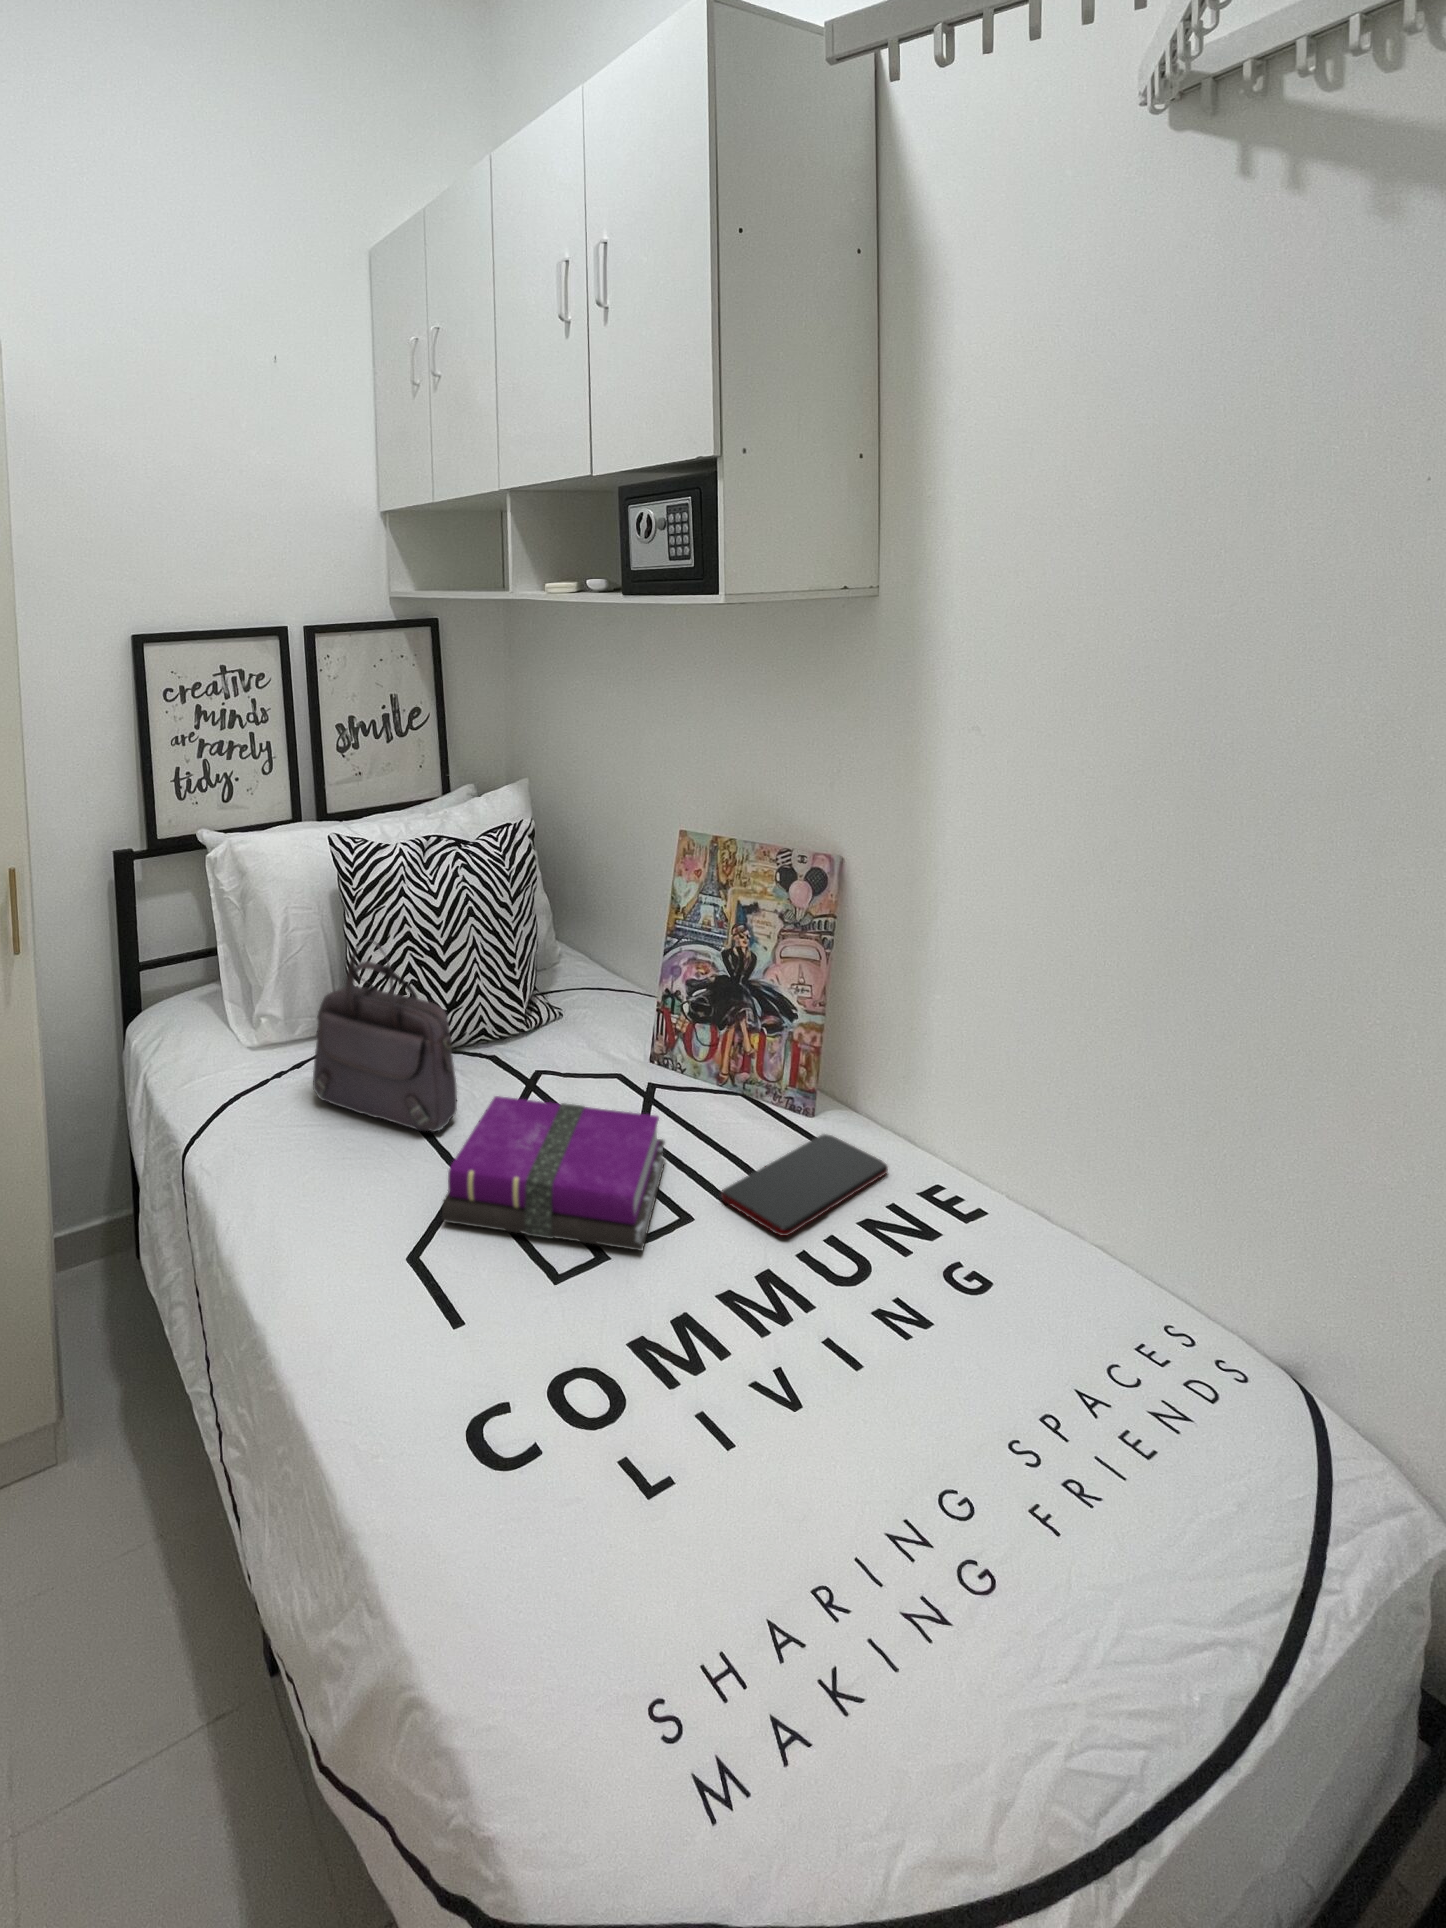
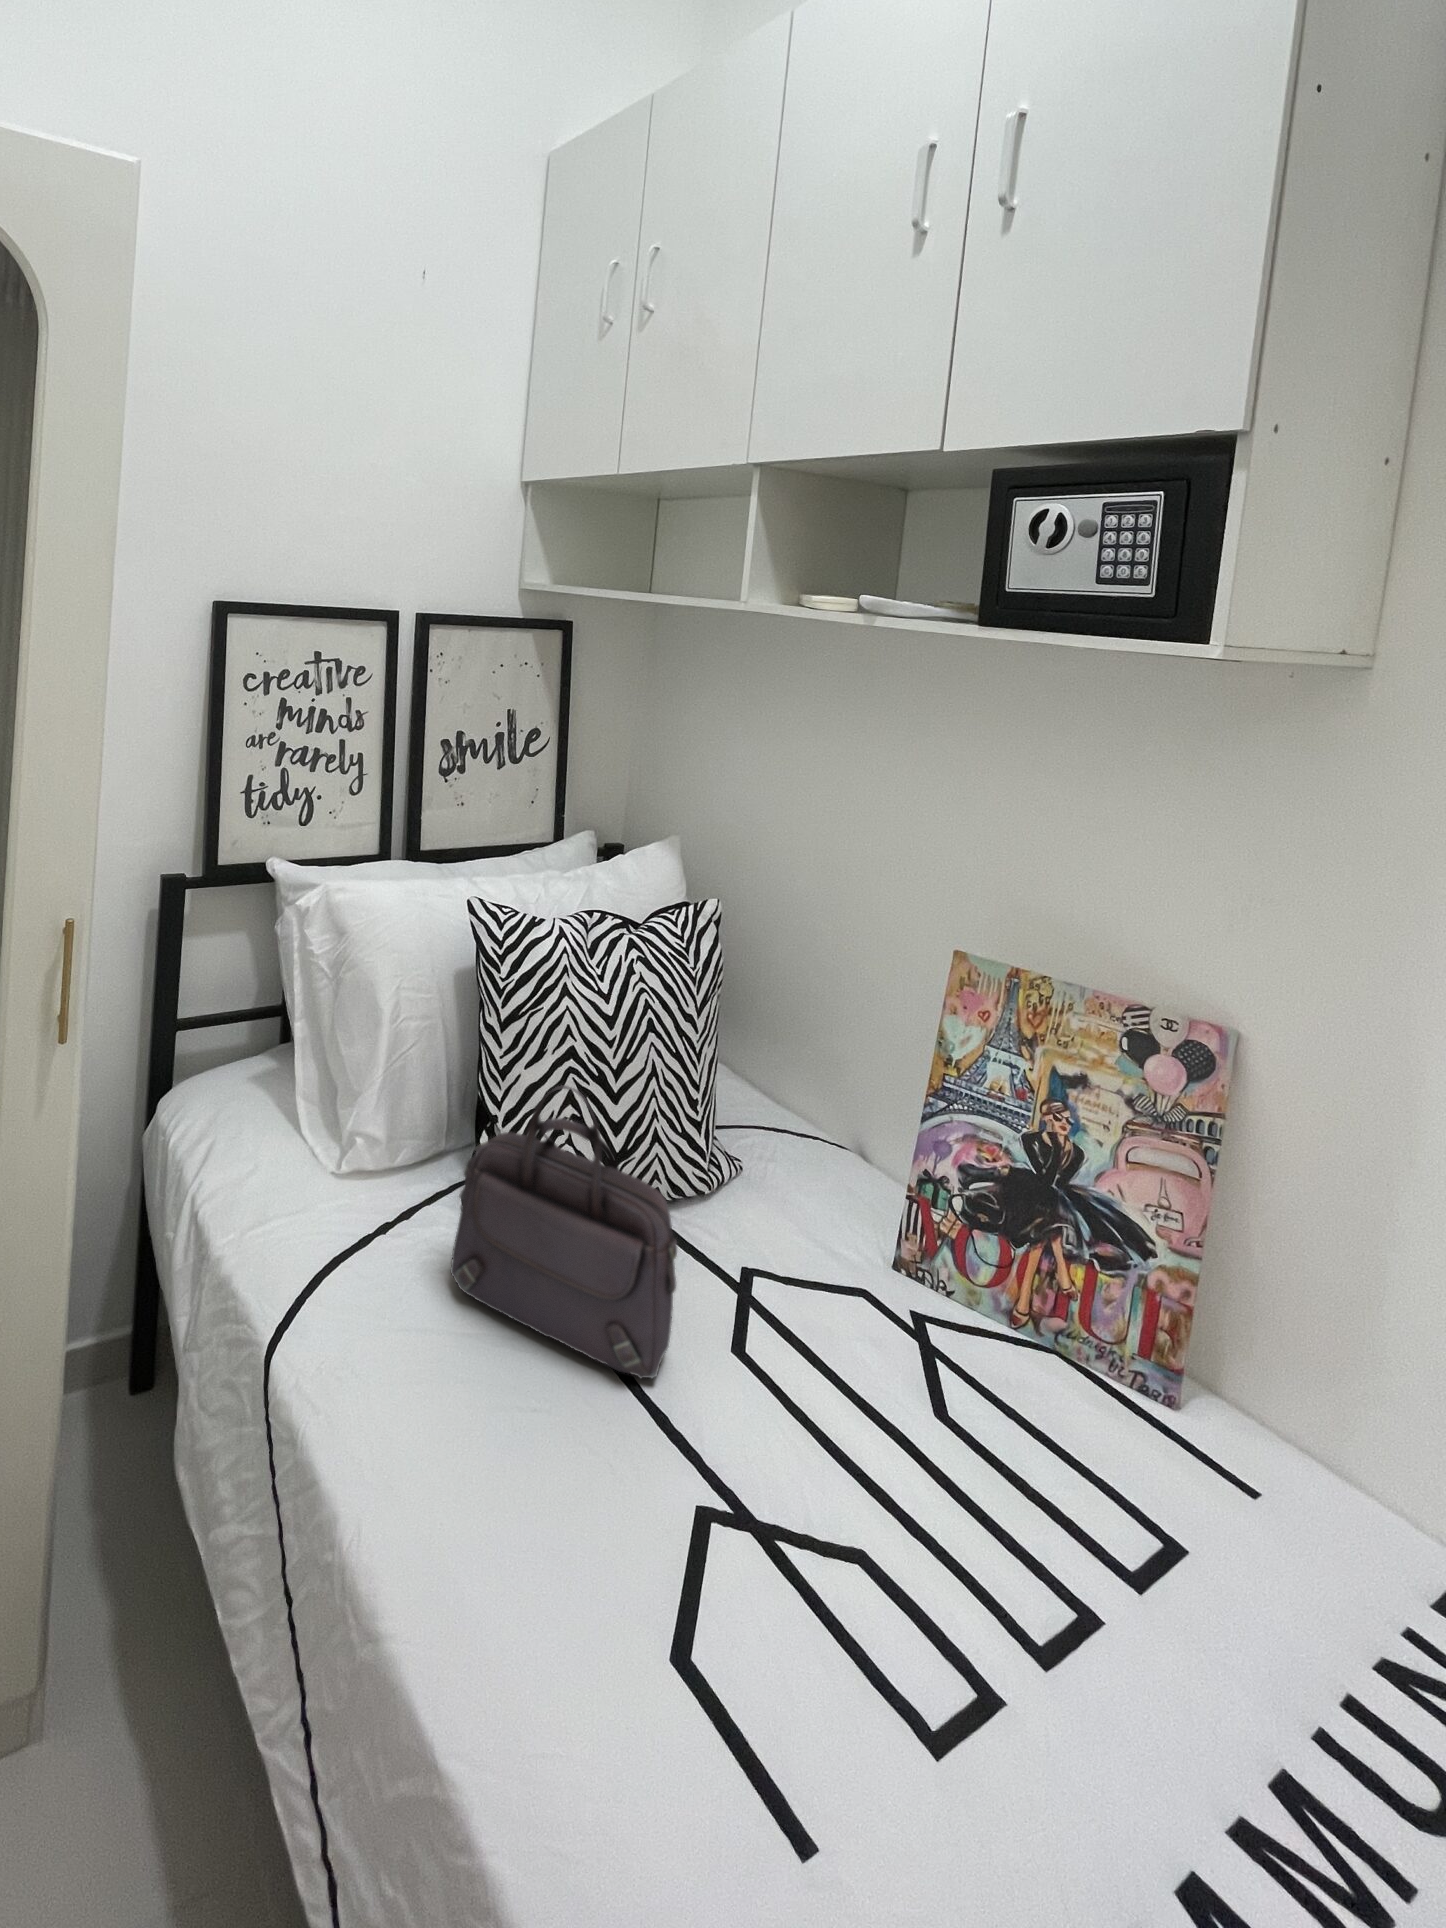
notebook: present [442,1096,665,1251] -> none [723,1343,1076,1708]
smartphone: present [721,1134,888,1236] -> none [1132,1451,1357,1695]

